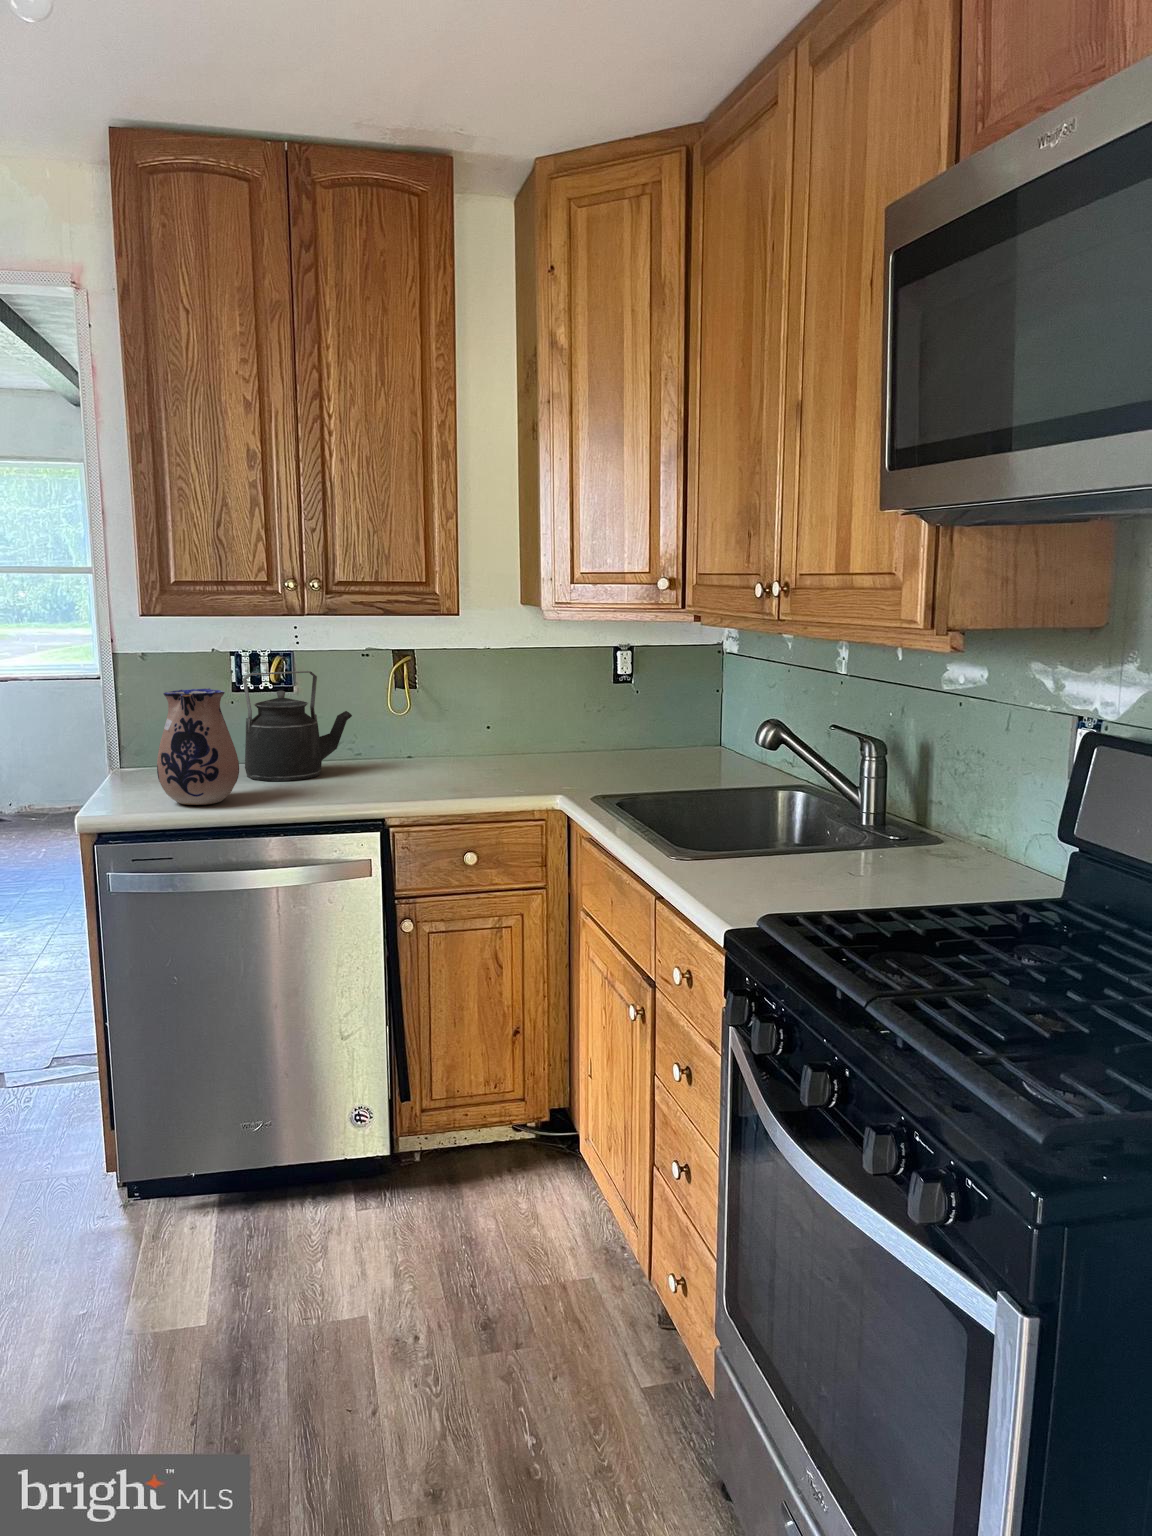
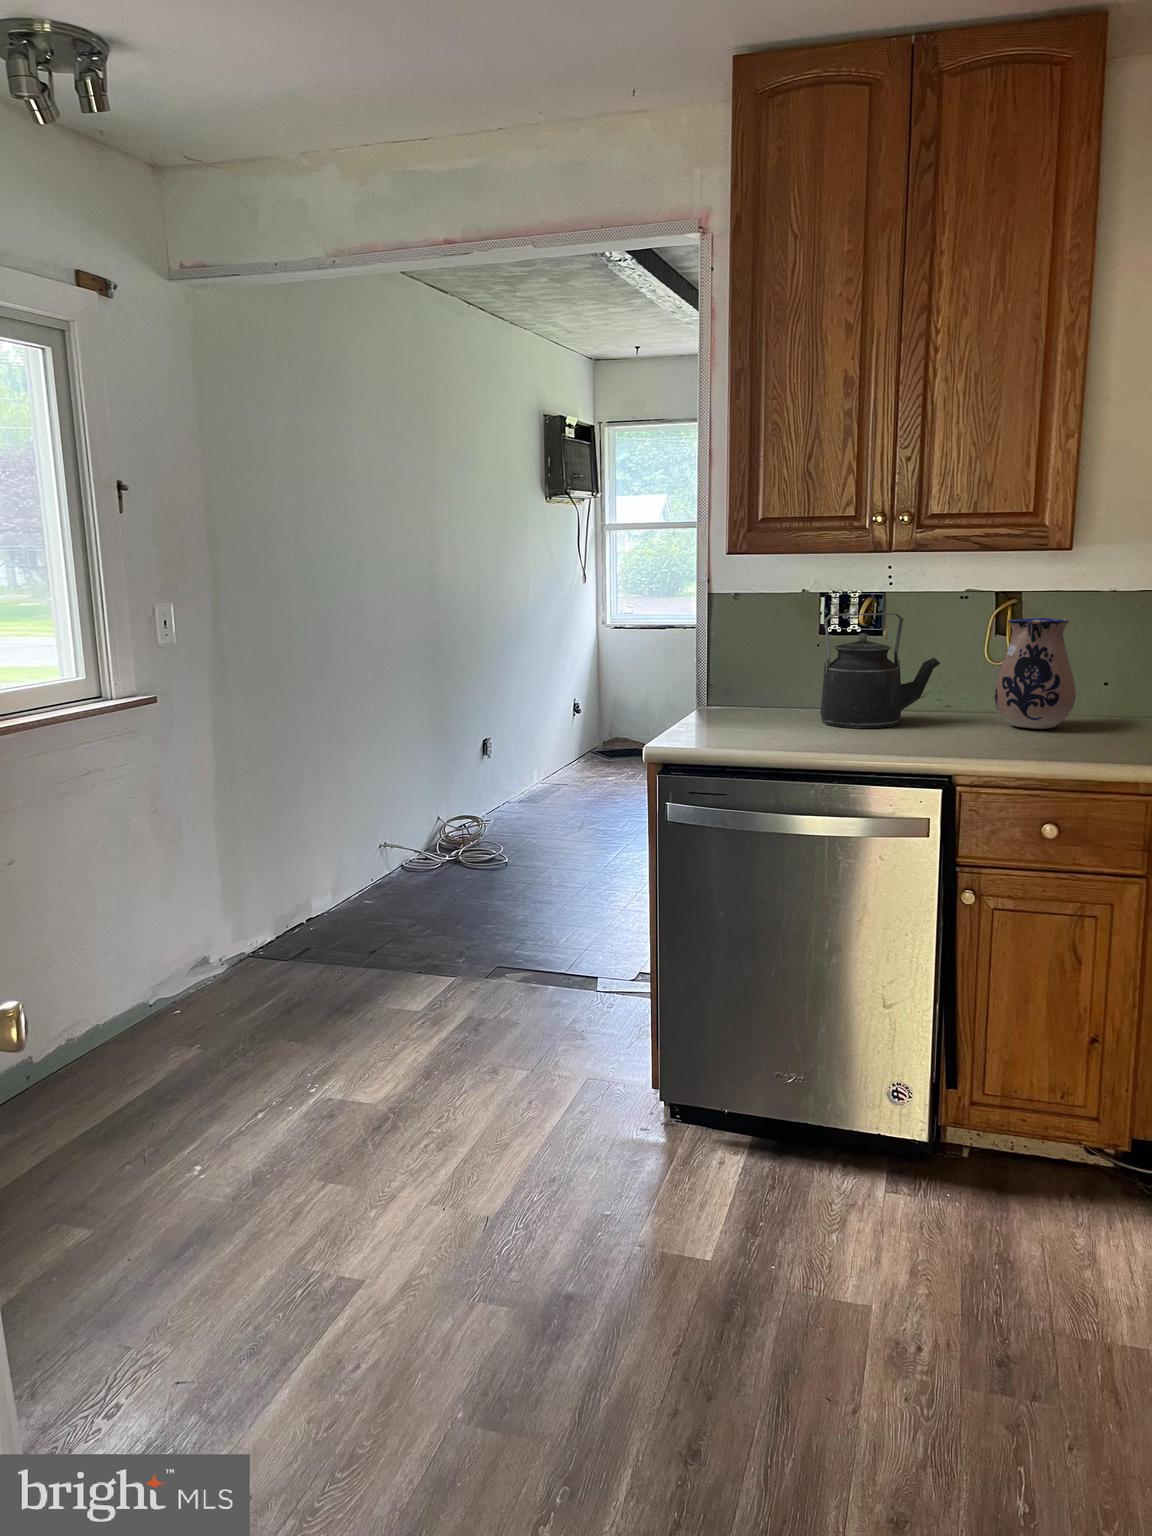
ceramic pitcher: present [157,688,239,805] -> present [995,618,1076,729]

